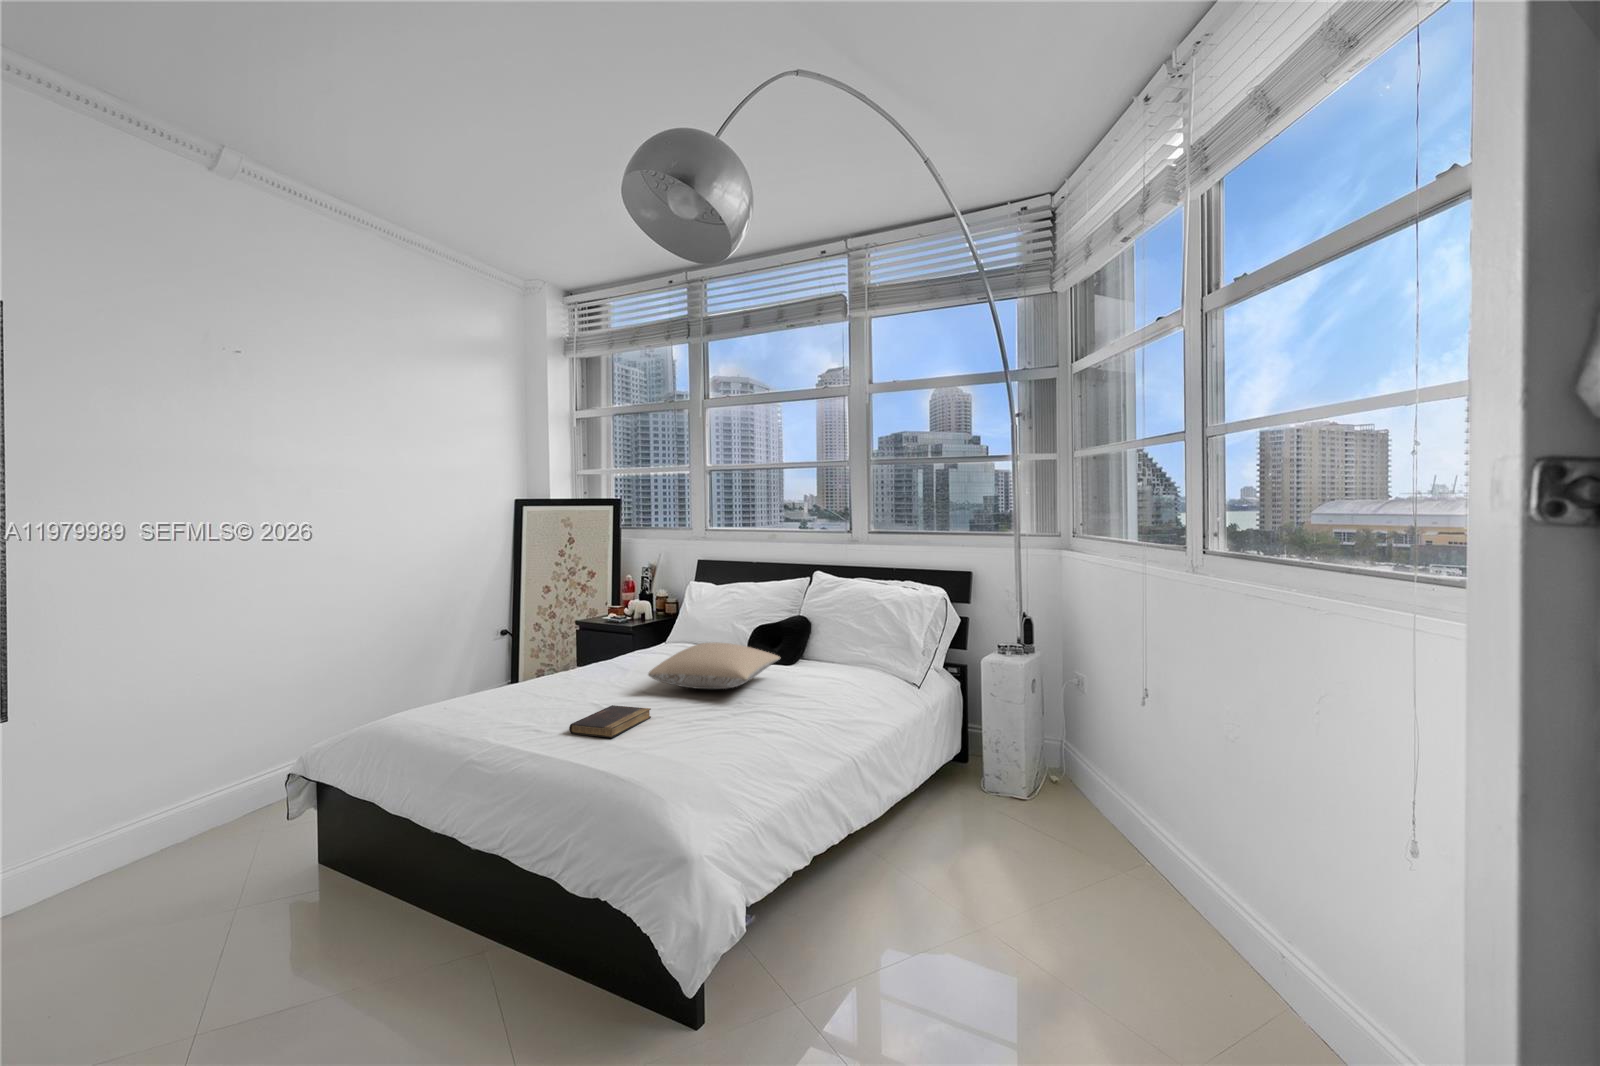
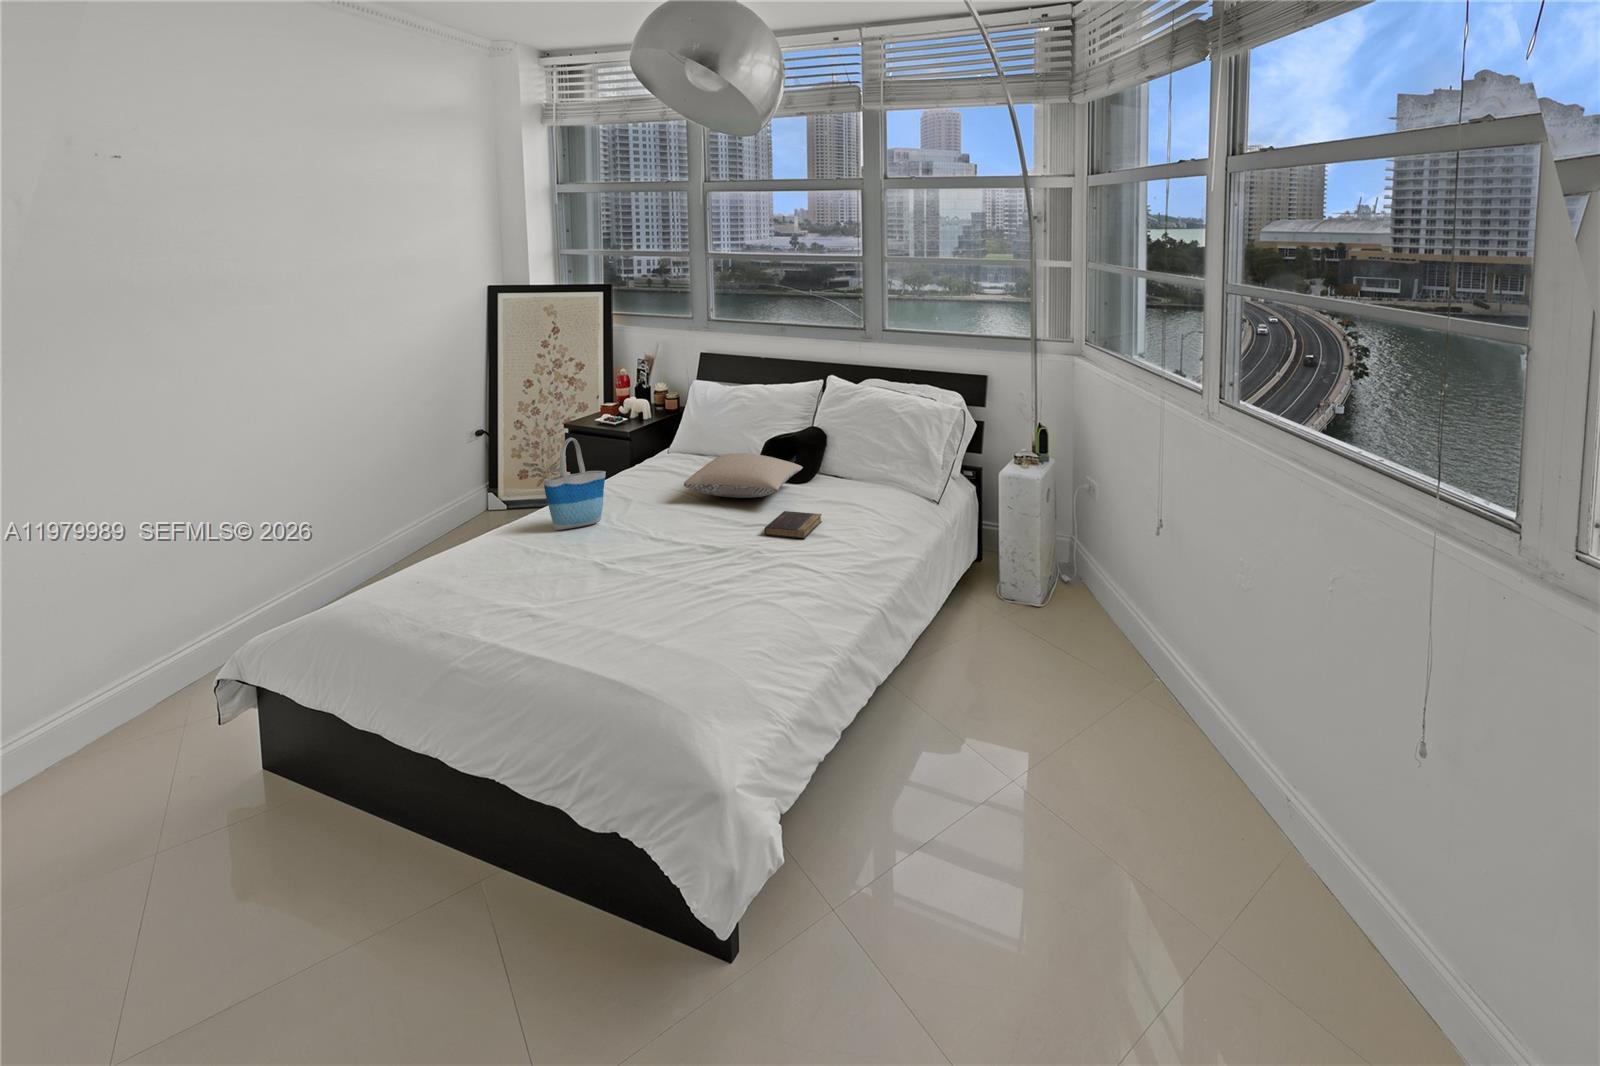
tote bag: none [475,619,553,725] -> present [544,438,606,530]
book: present [569,705,651,738] -> present [764,511,822,538]

